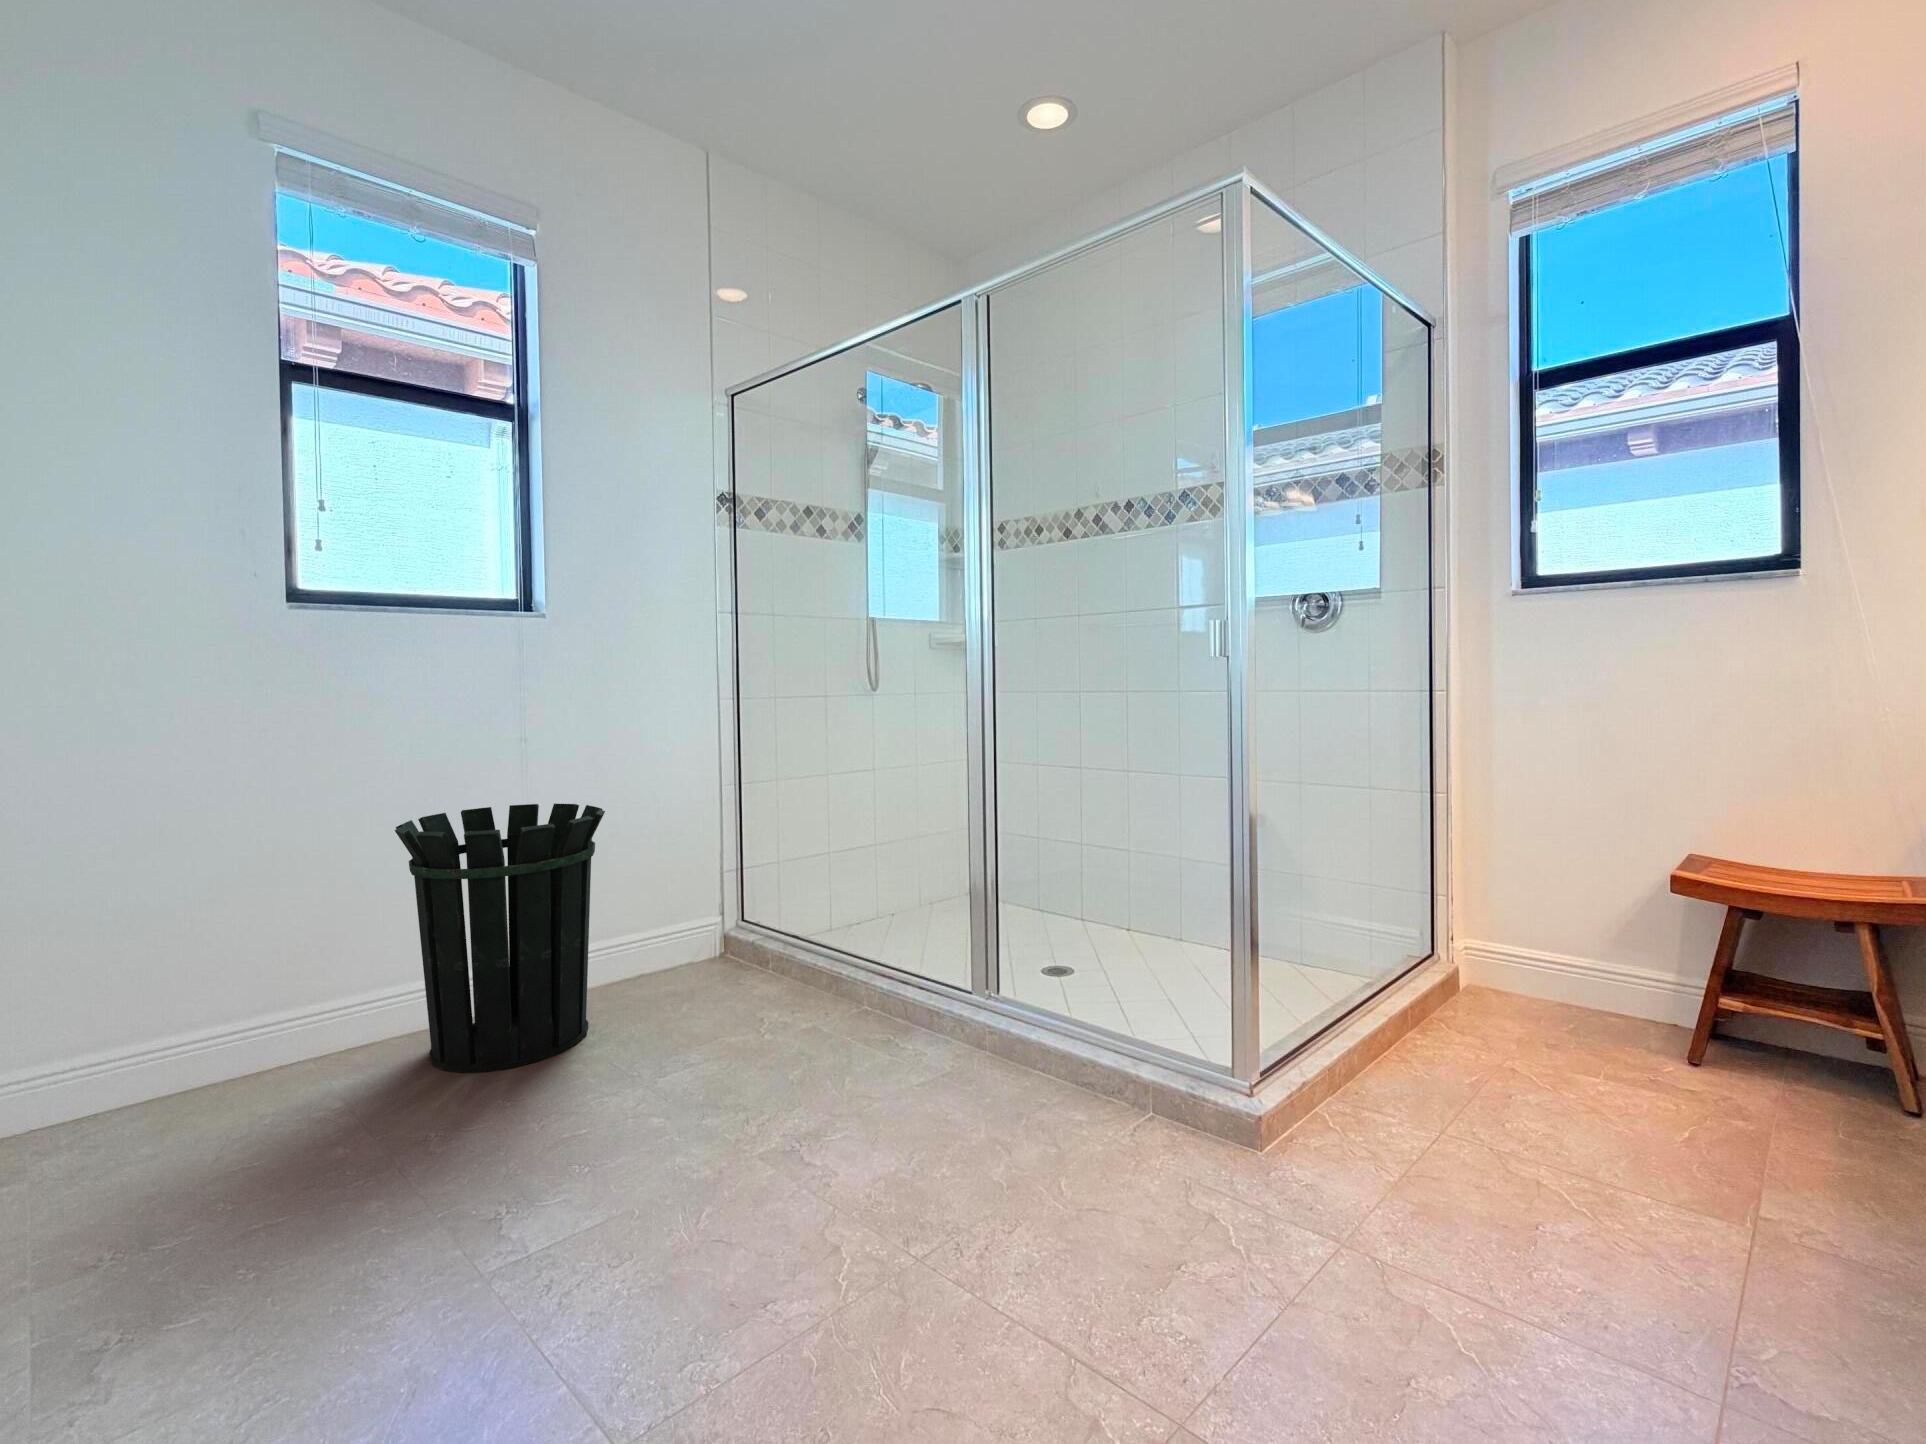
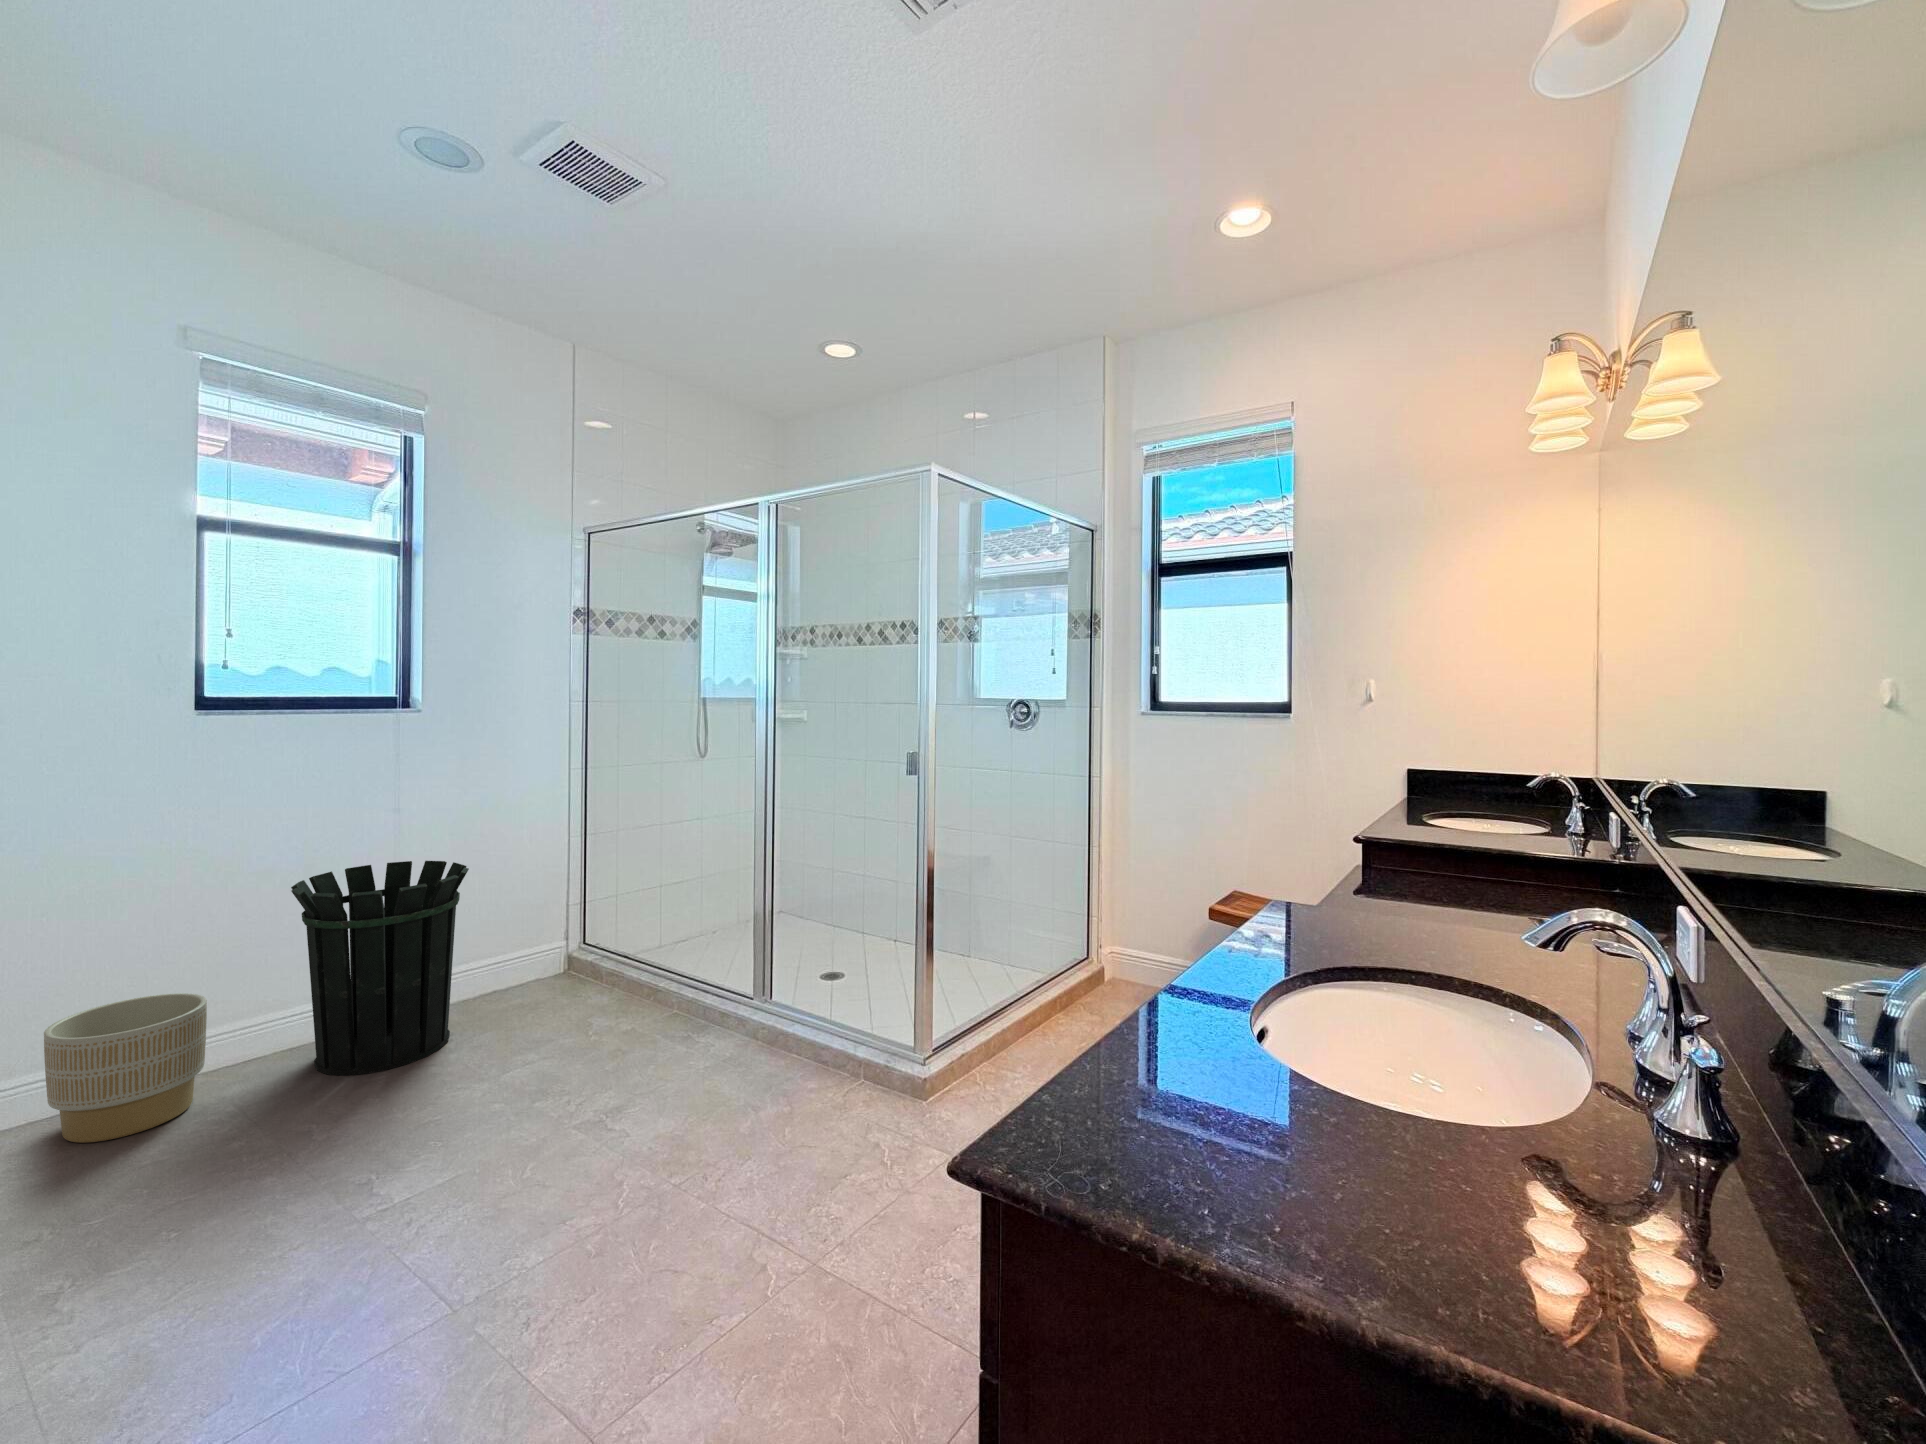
planter: none [106,958,298,1144] -> present [44,993,207,1143]

